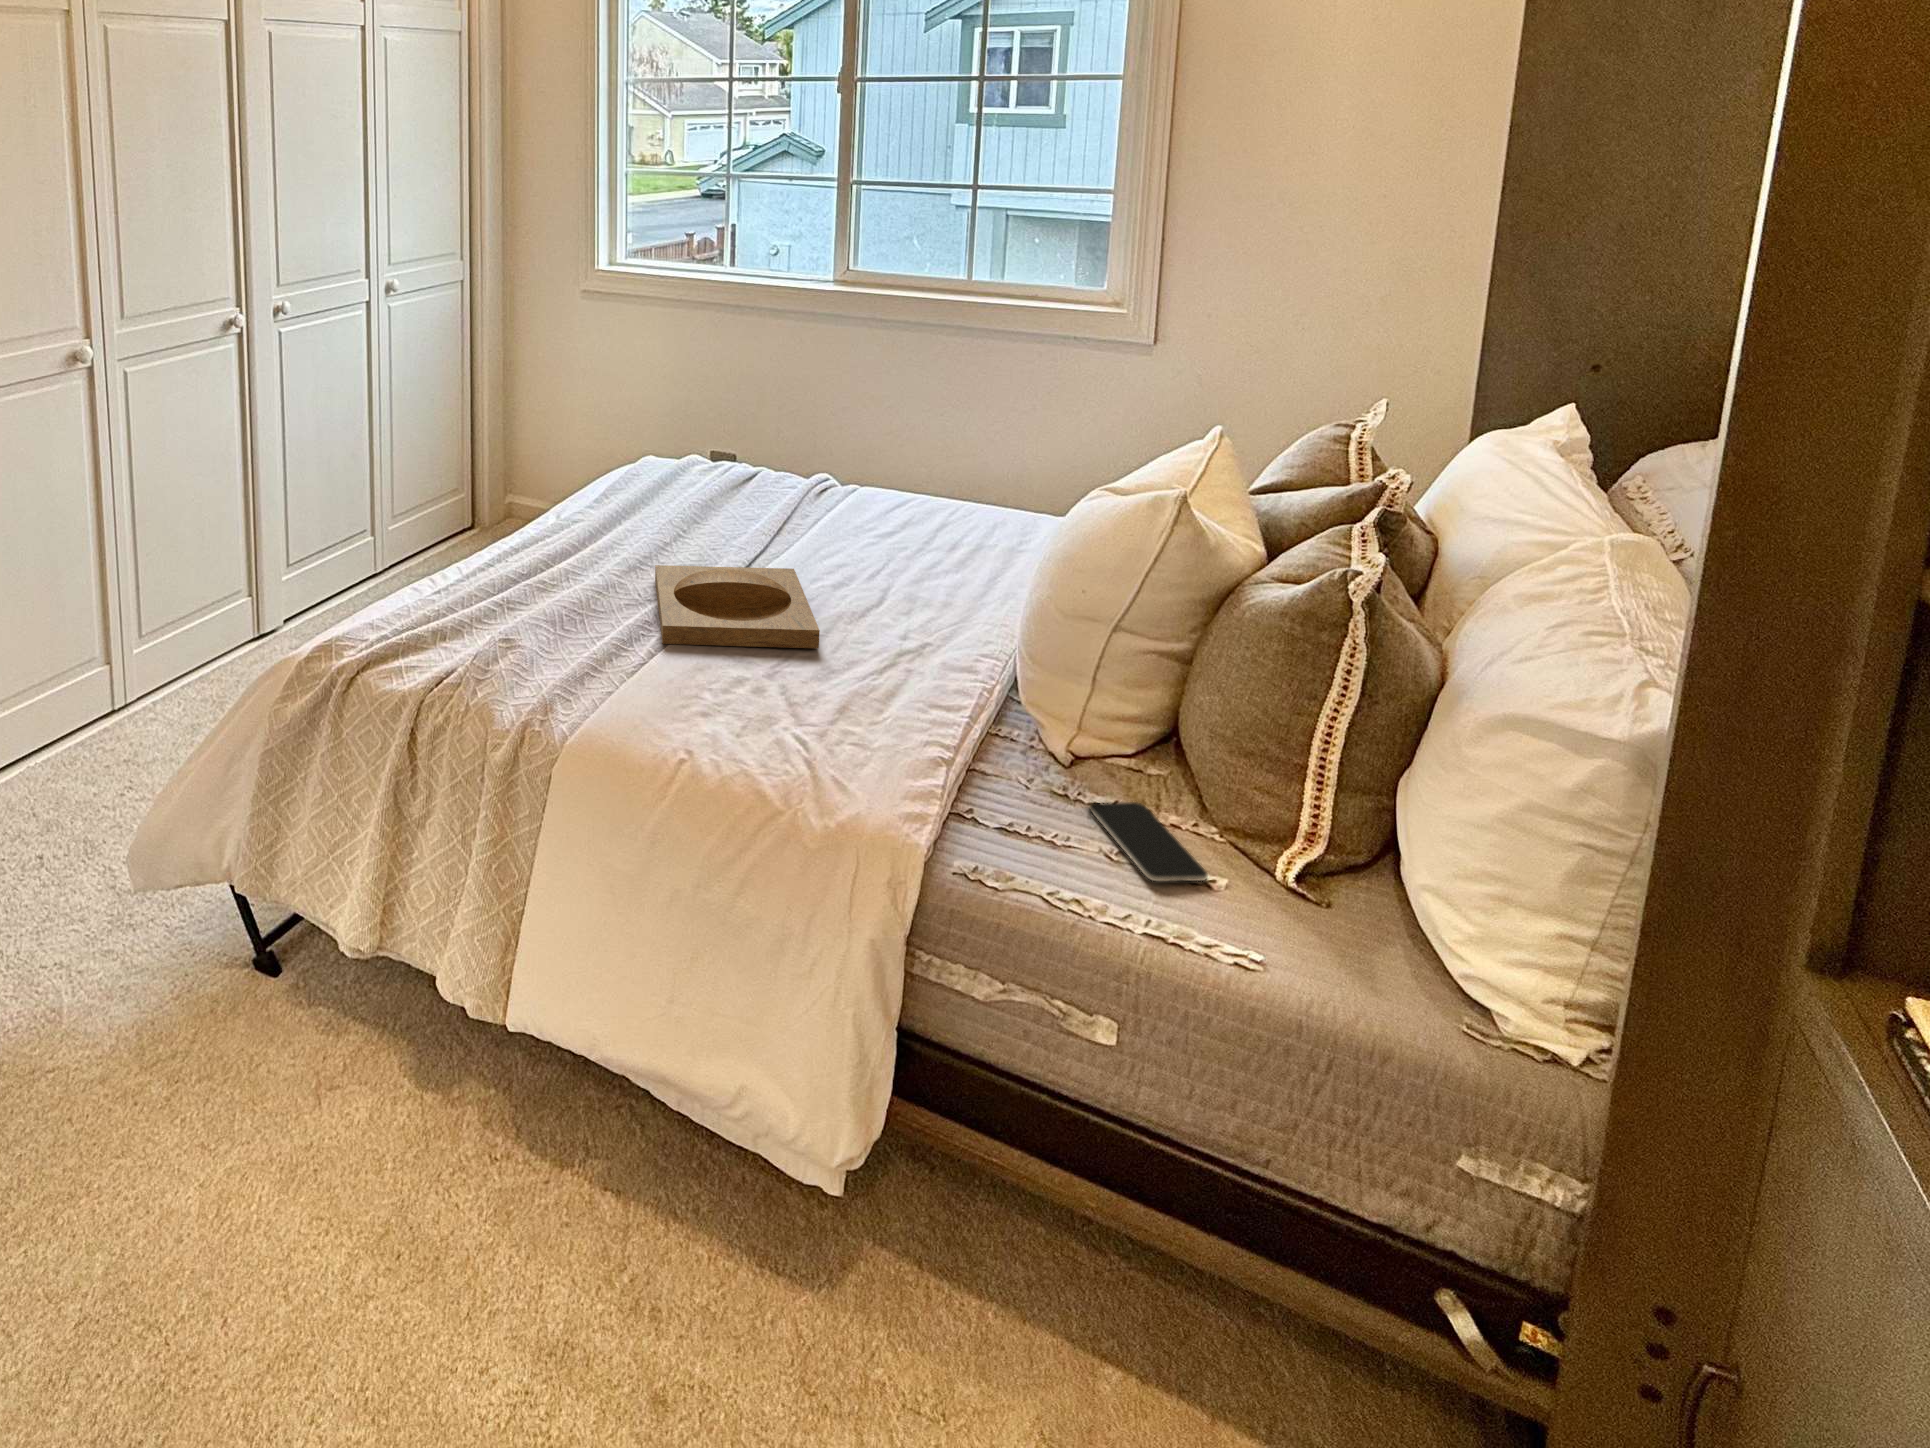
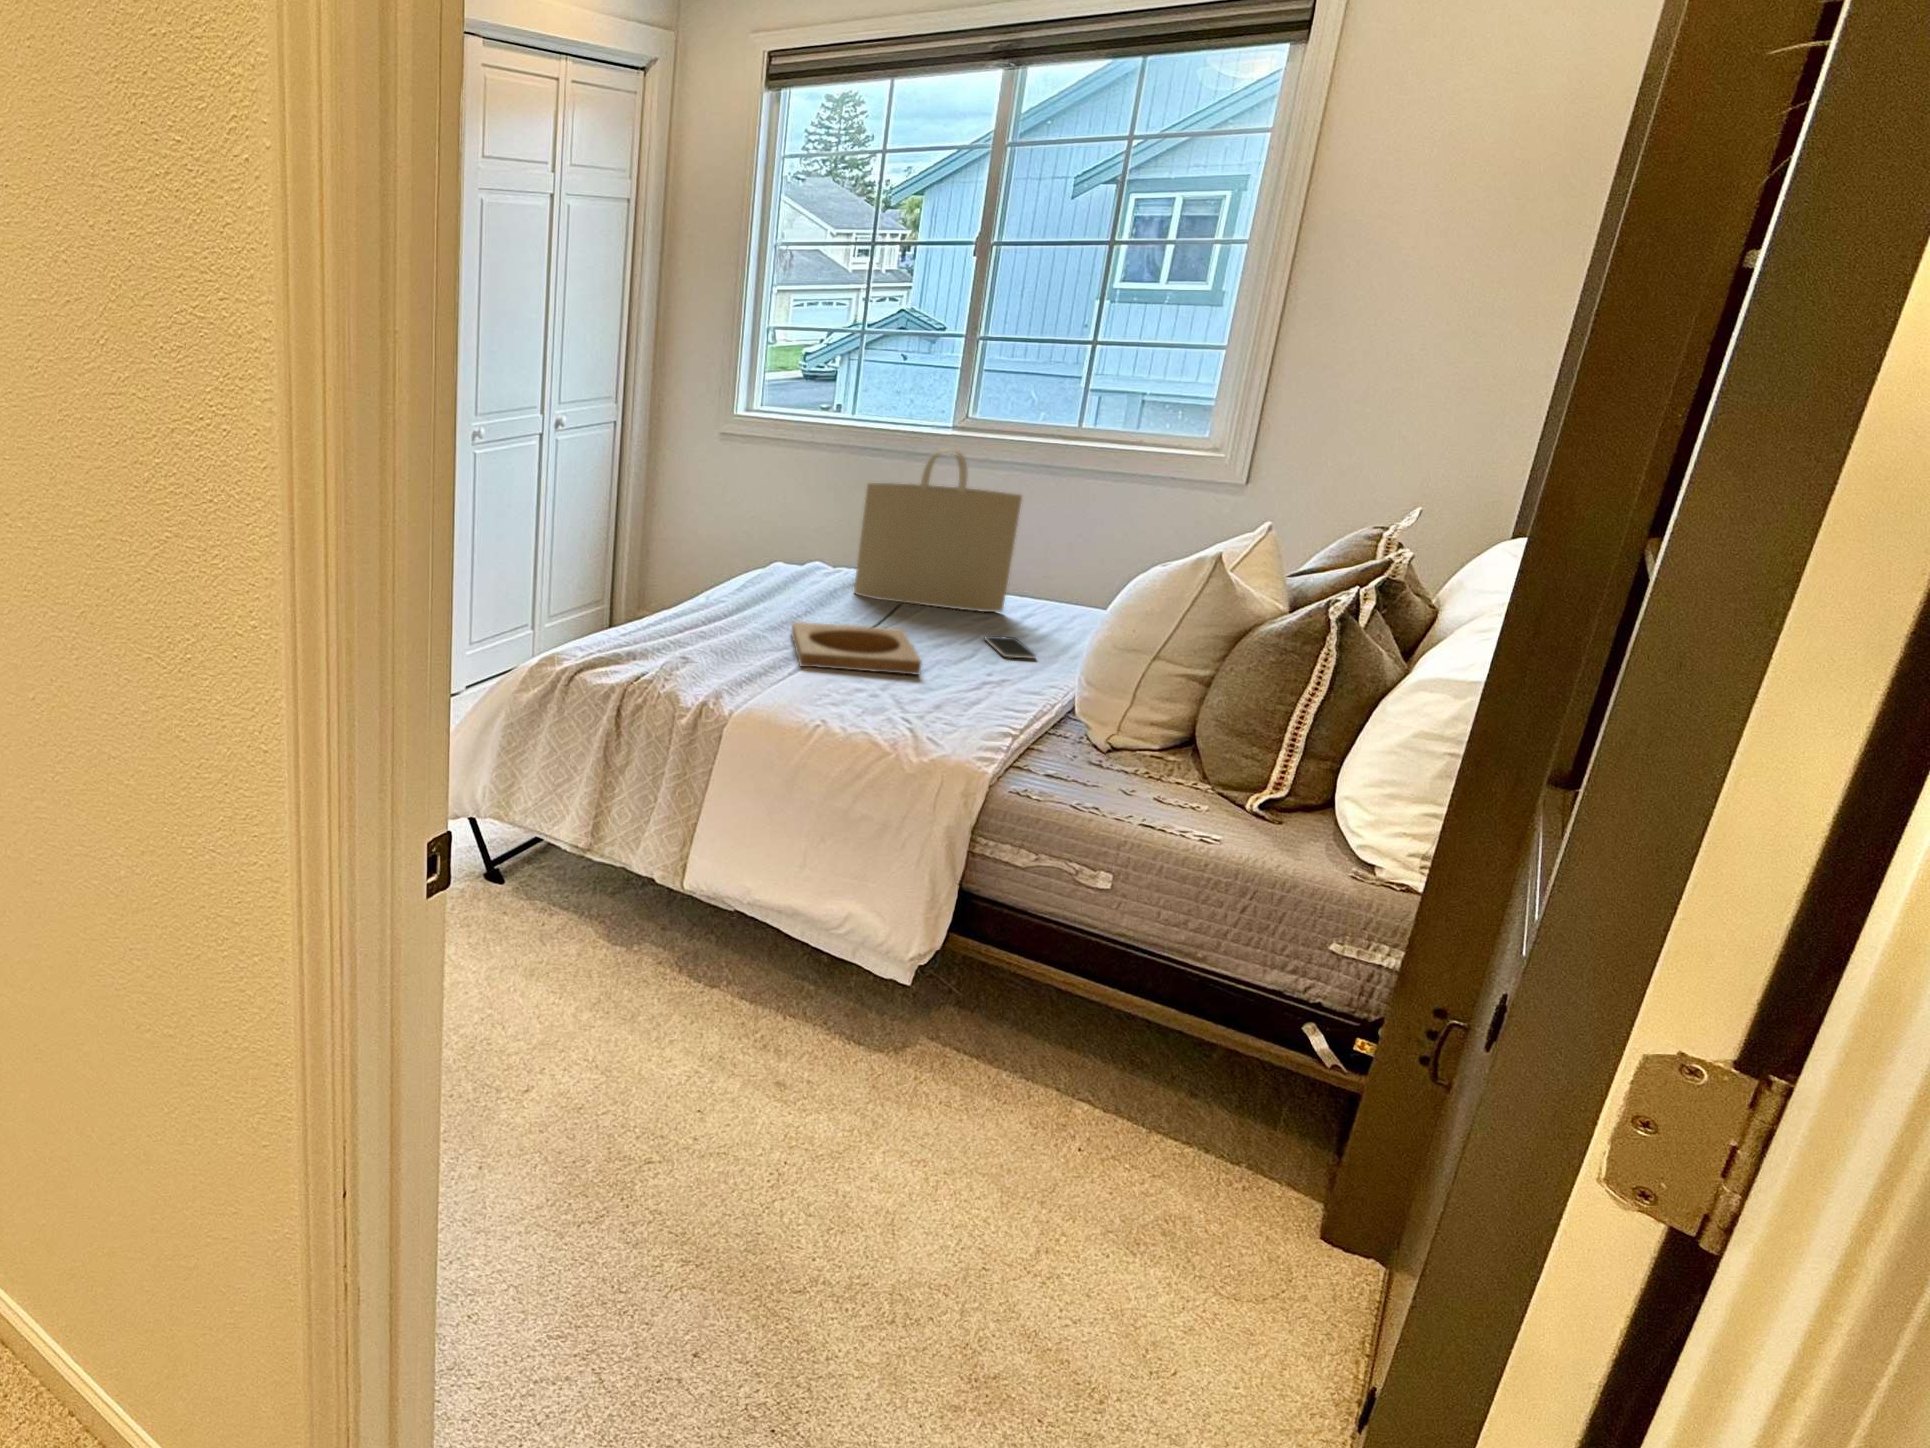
tote bag: none [735,323,921,524] -> present [854,449,1022,612]
smartphone: present [1089,802,1208,881] -> present [985,636,1036,659]

